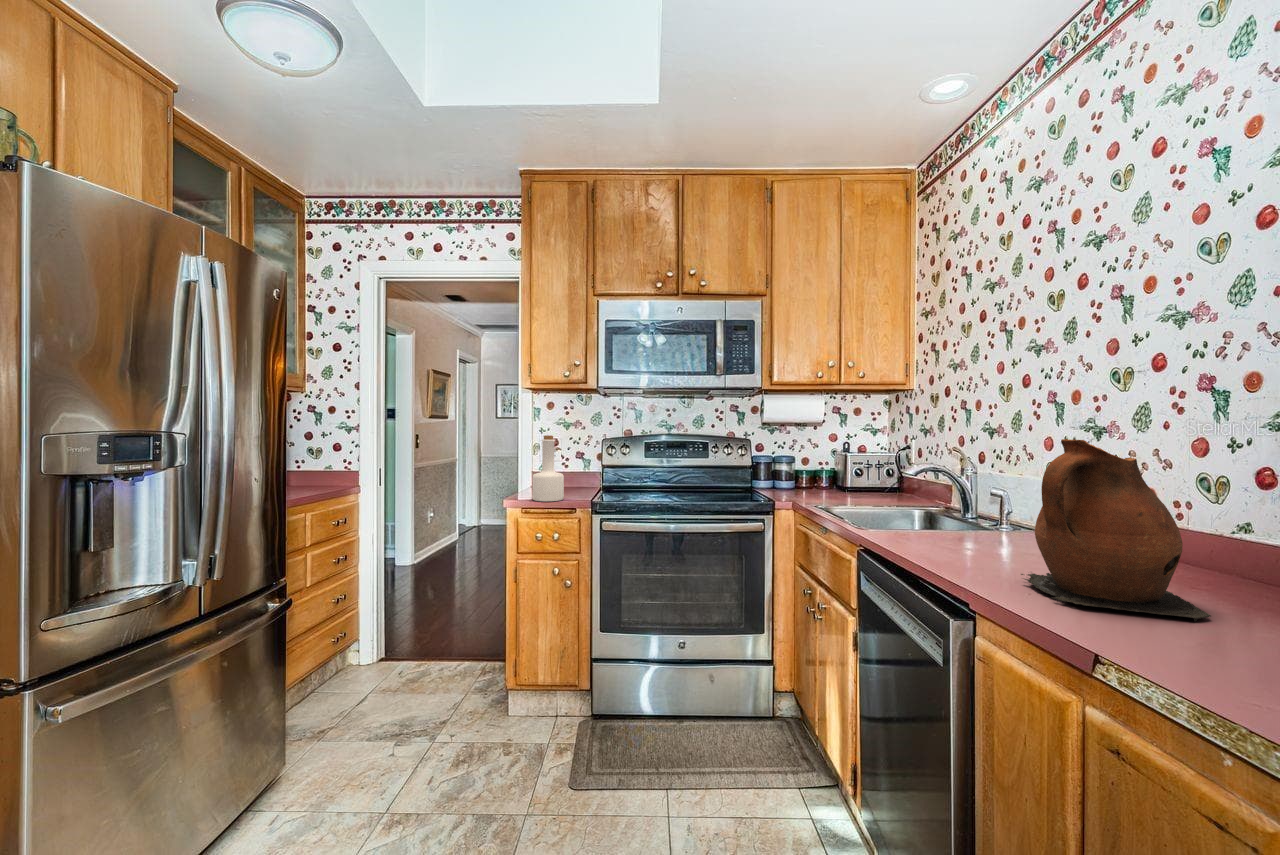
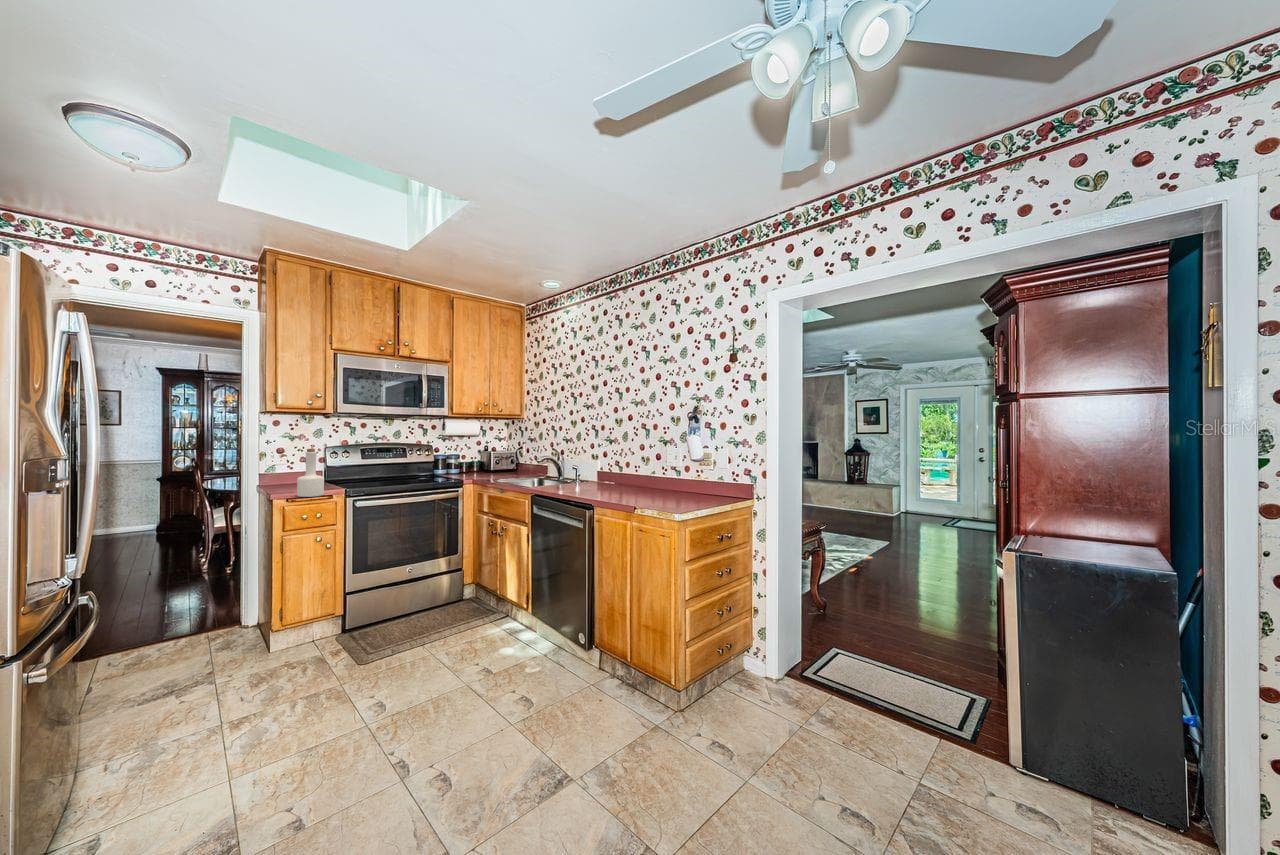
ceramic pitcher: present [1021,439,1211,622] -> none [599,447,642,495]

